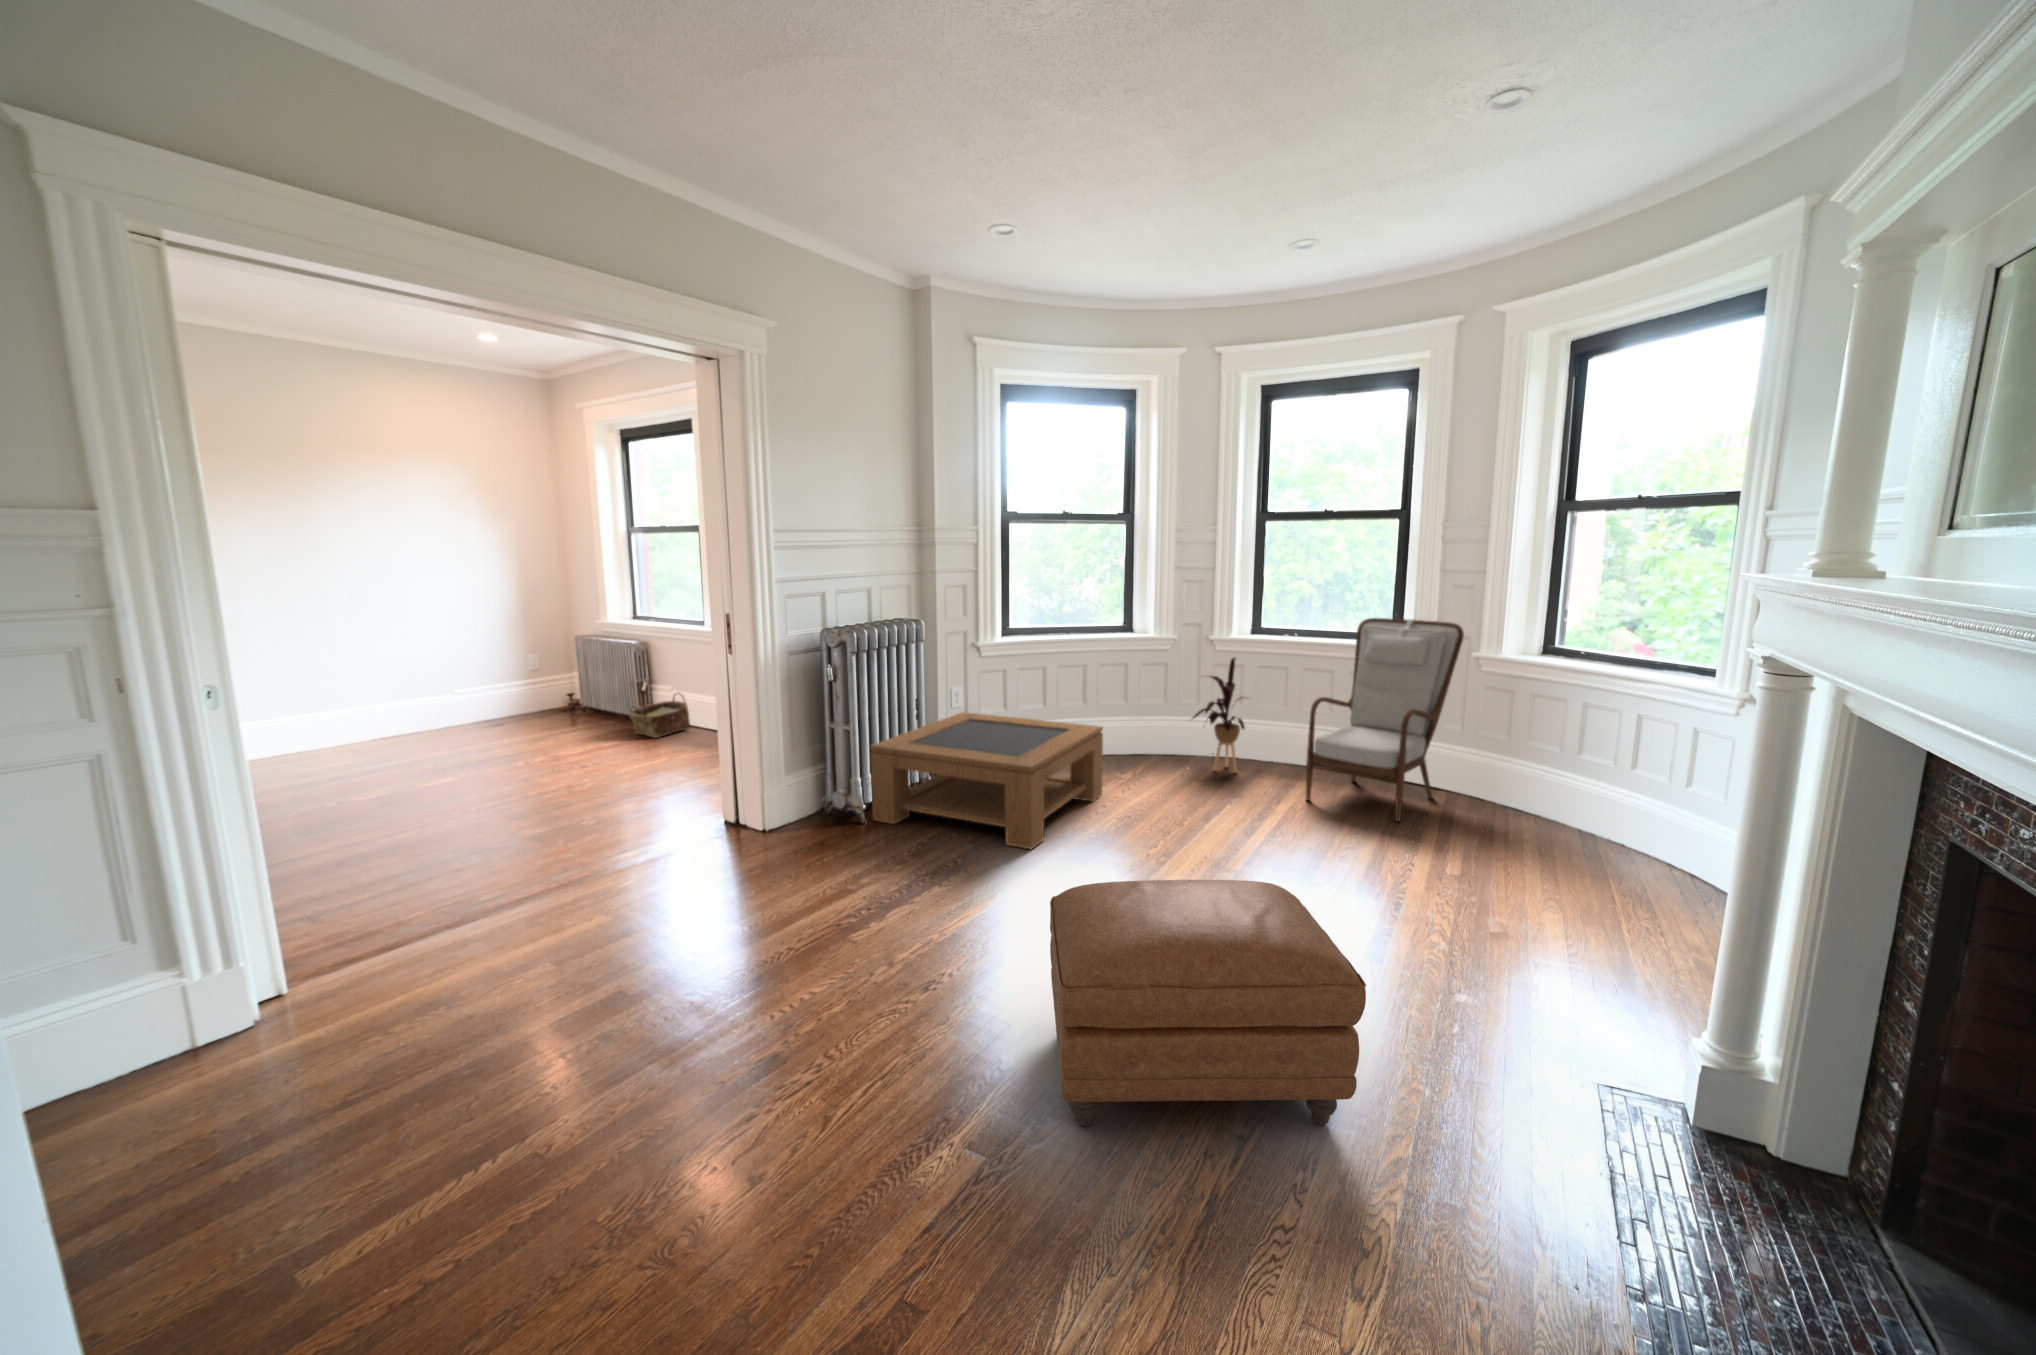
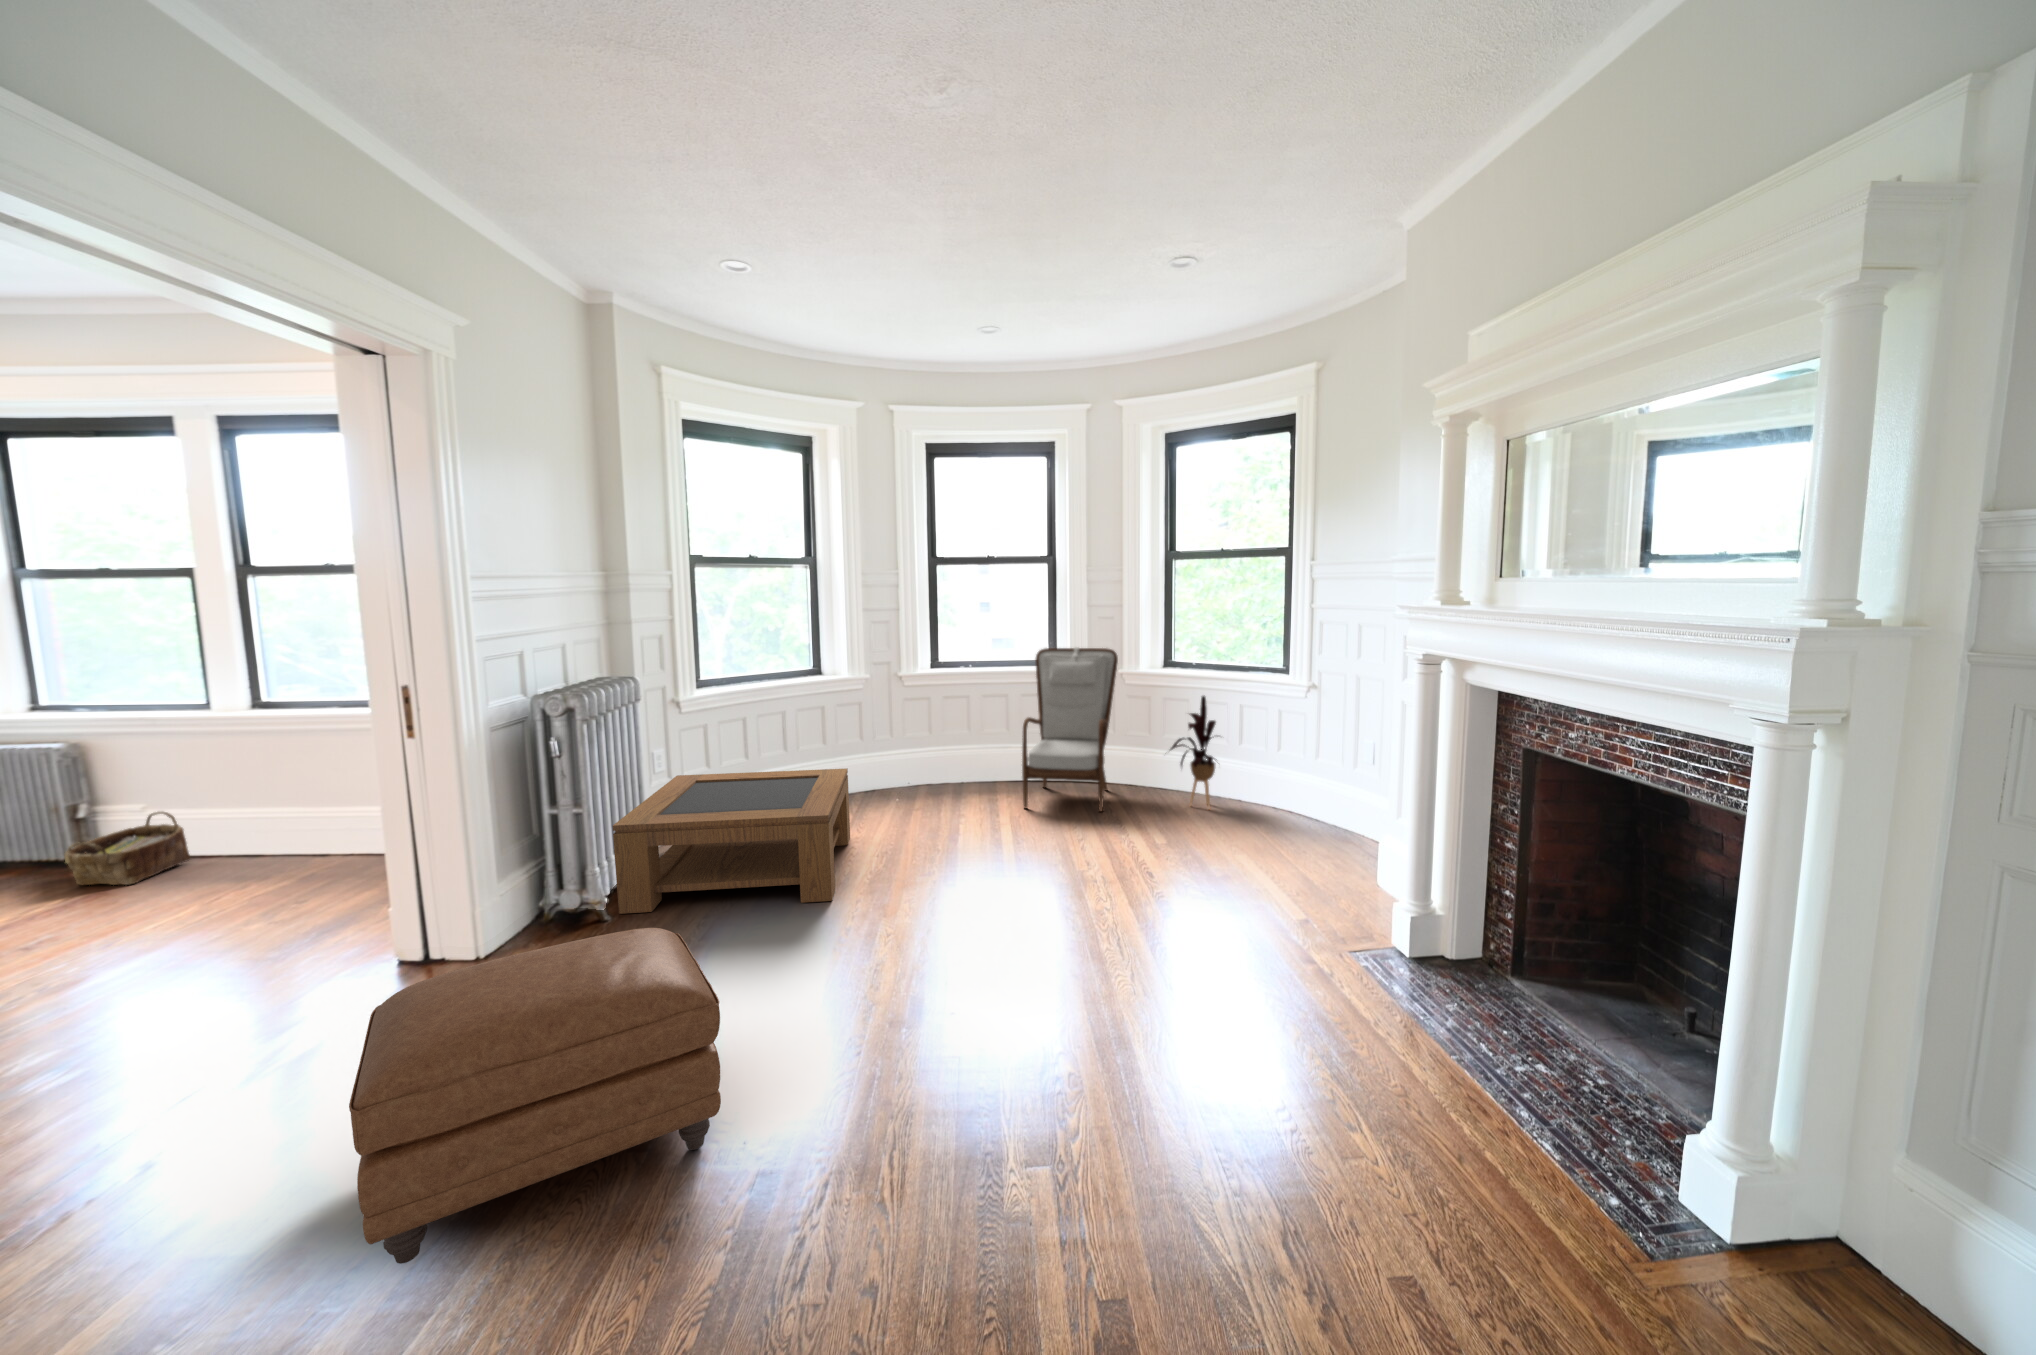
house plant: present [1193,658,1245,772] -> present [1170,696,1216,809]
ottoman: present [1050,880,1366,1126] -> present [349,928,721,1264]

